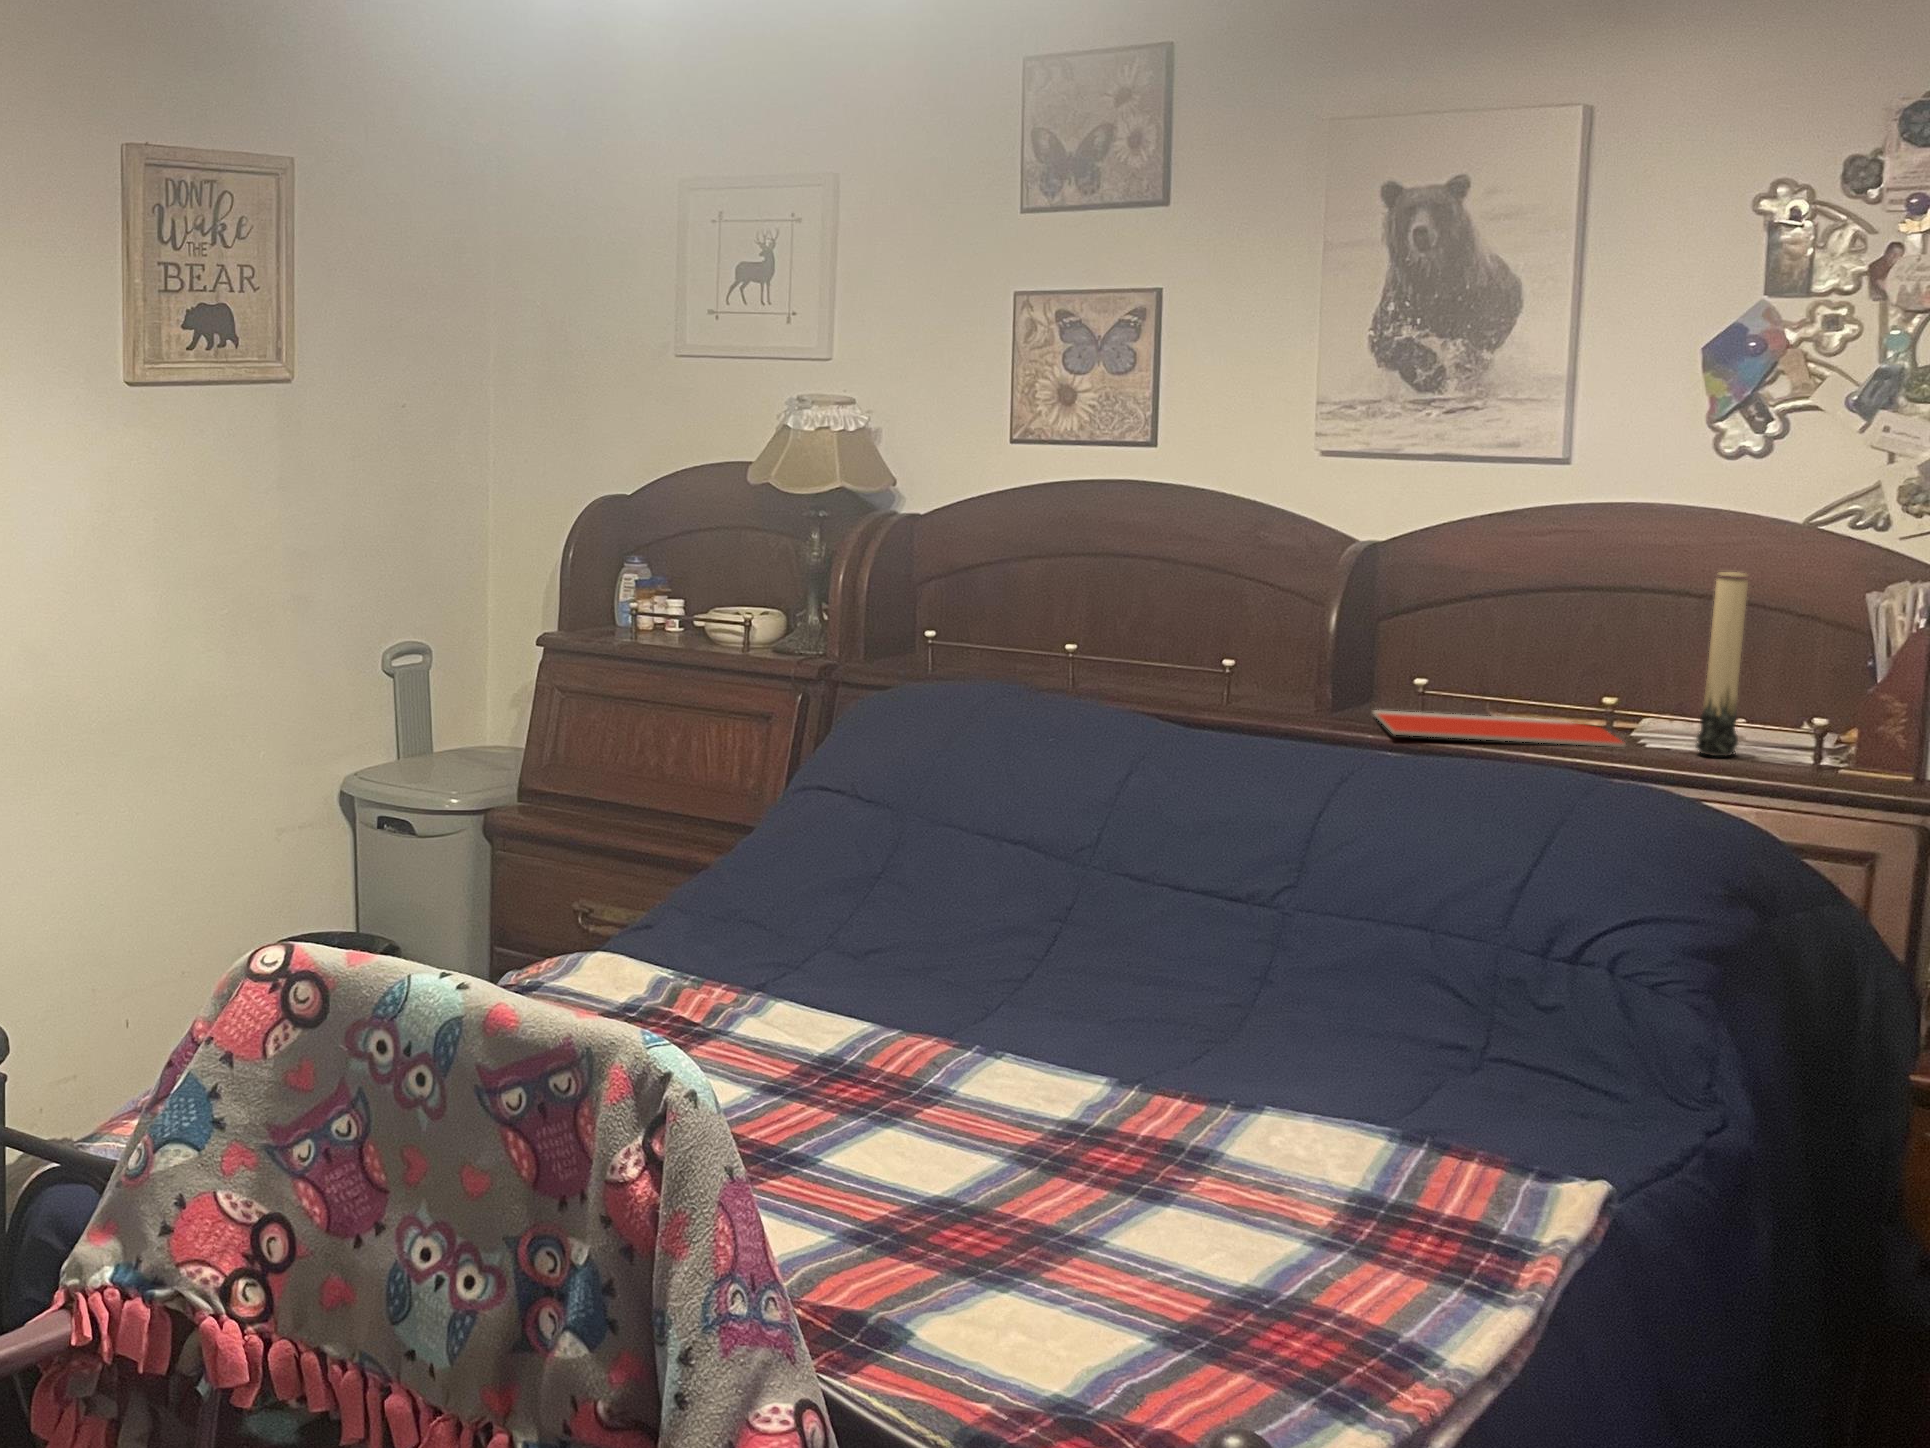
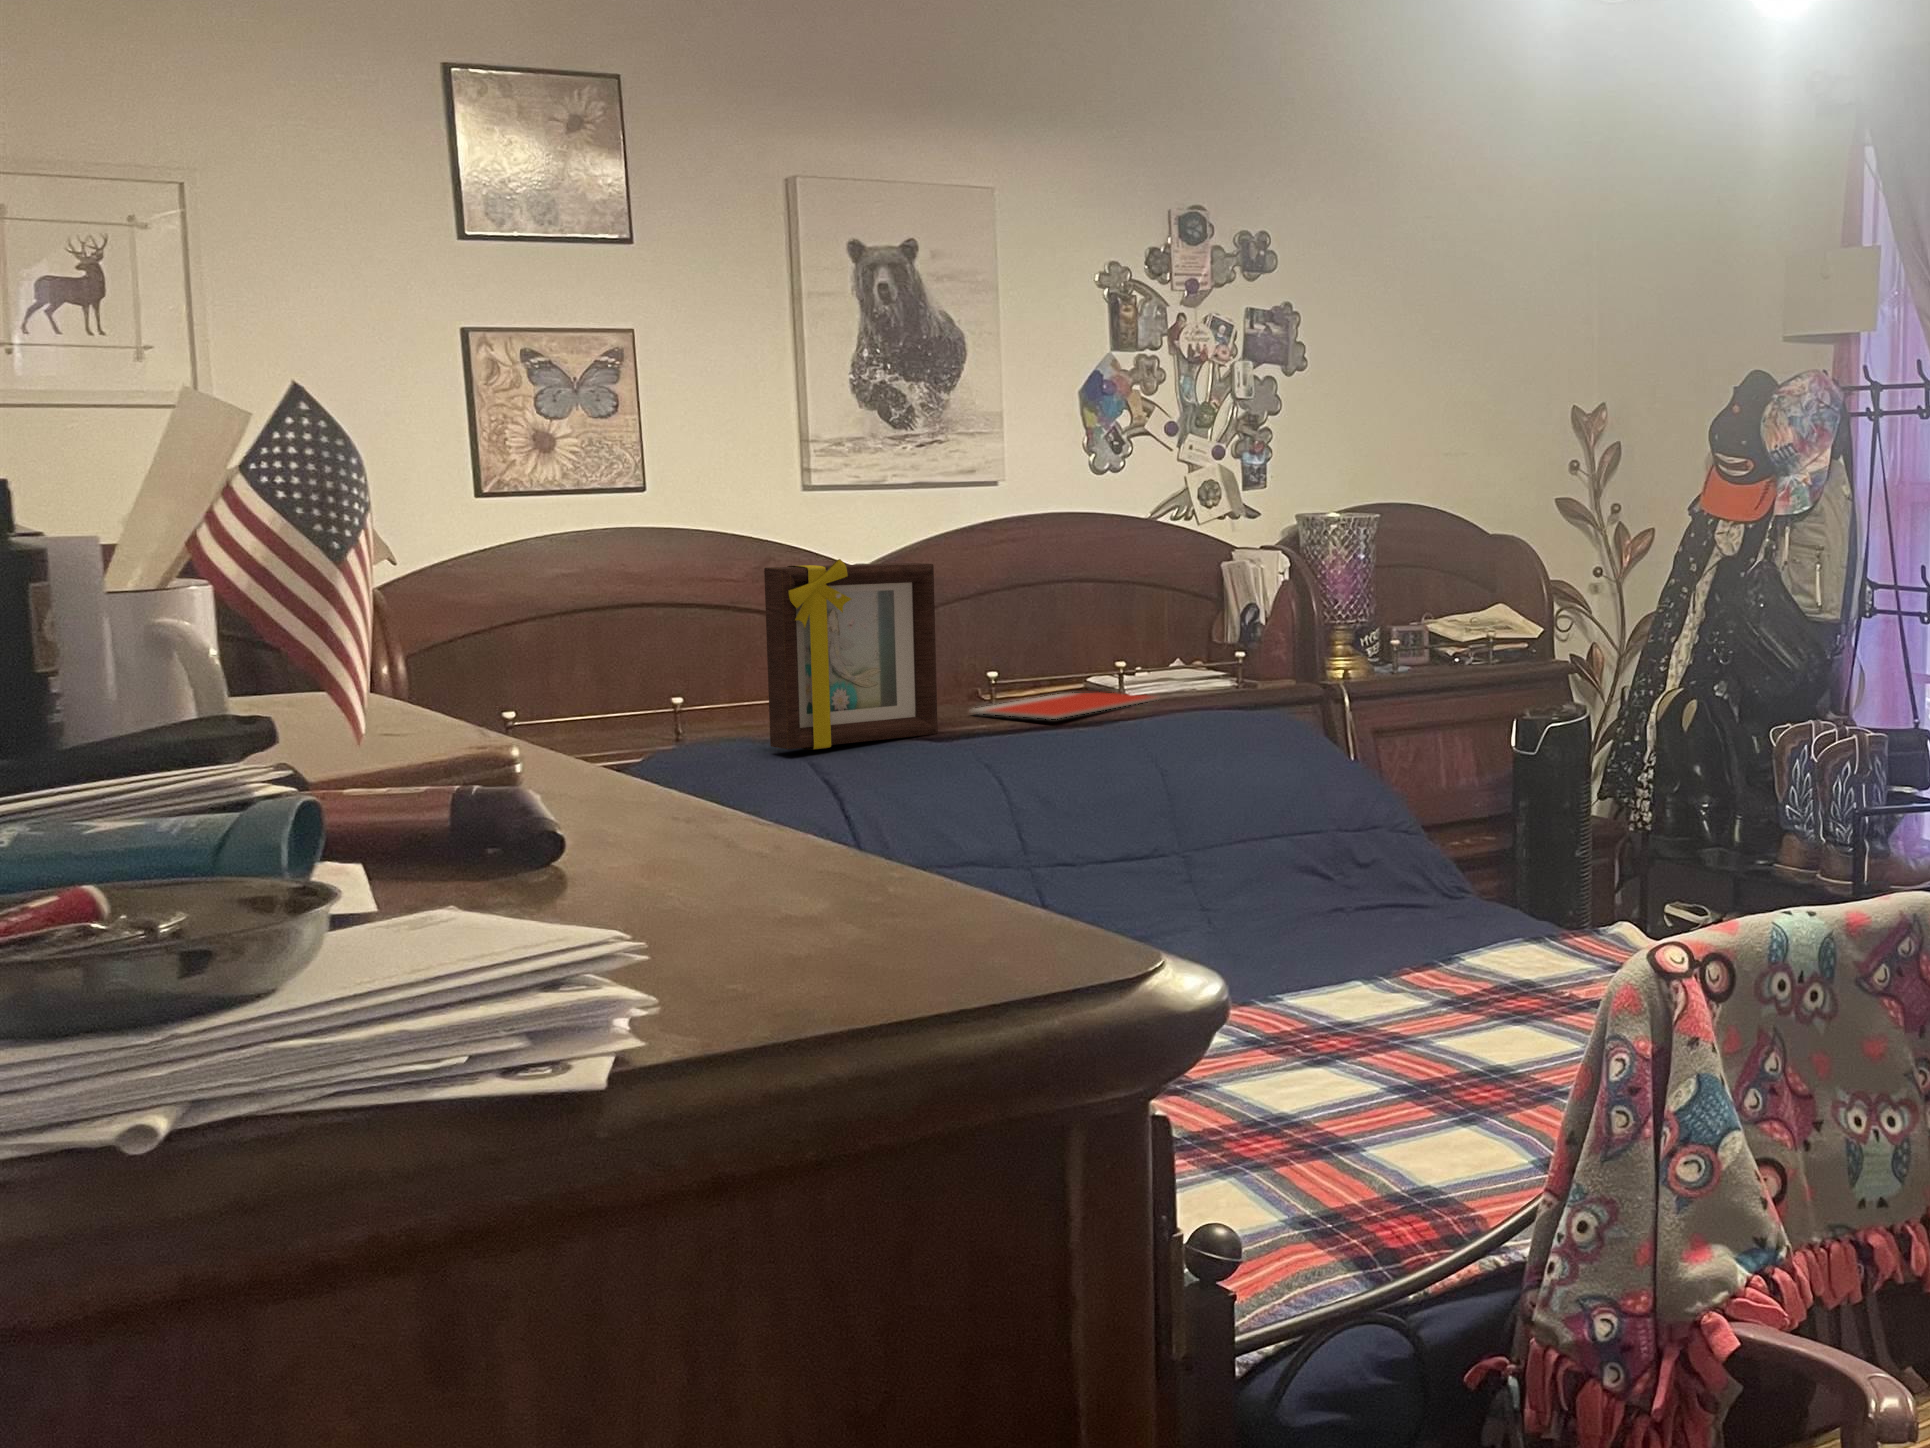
picture frame: none [1082,522,1294,724] -> present [764,559,938,750]
candle: present [1696,572,1748,756] -> none [1192,555,1225,693]

